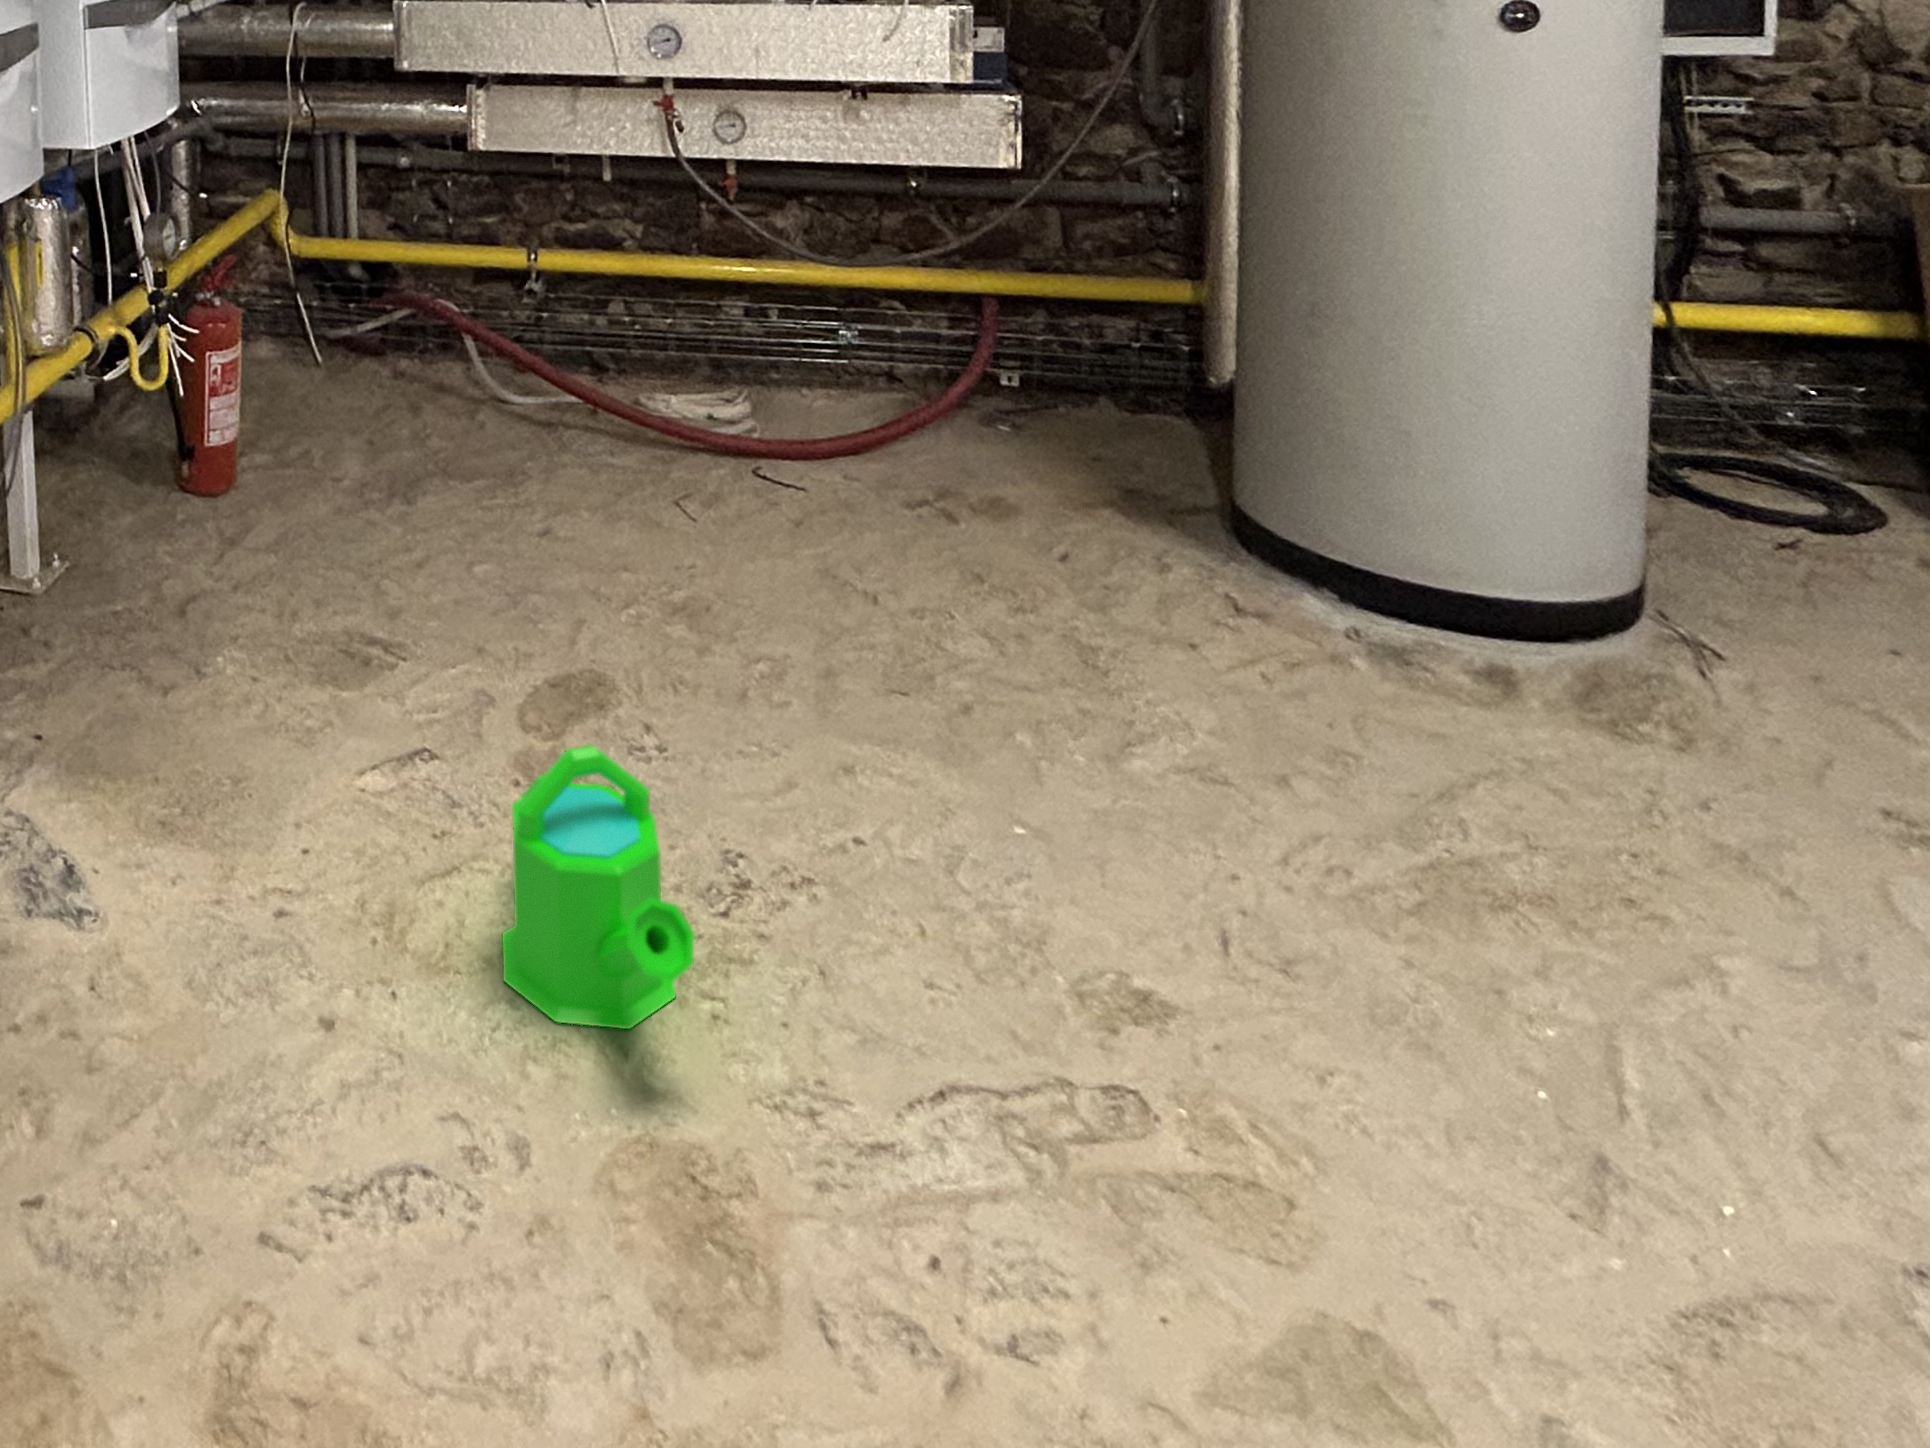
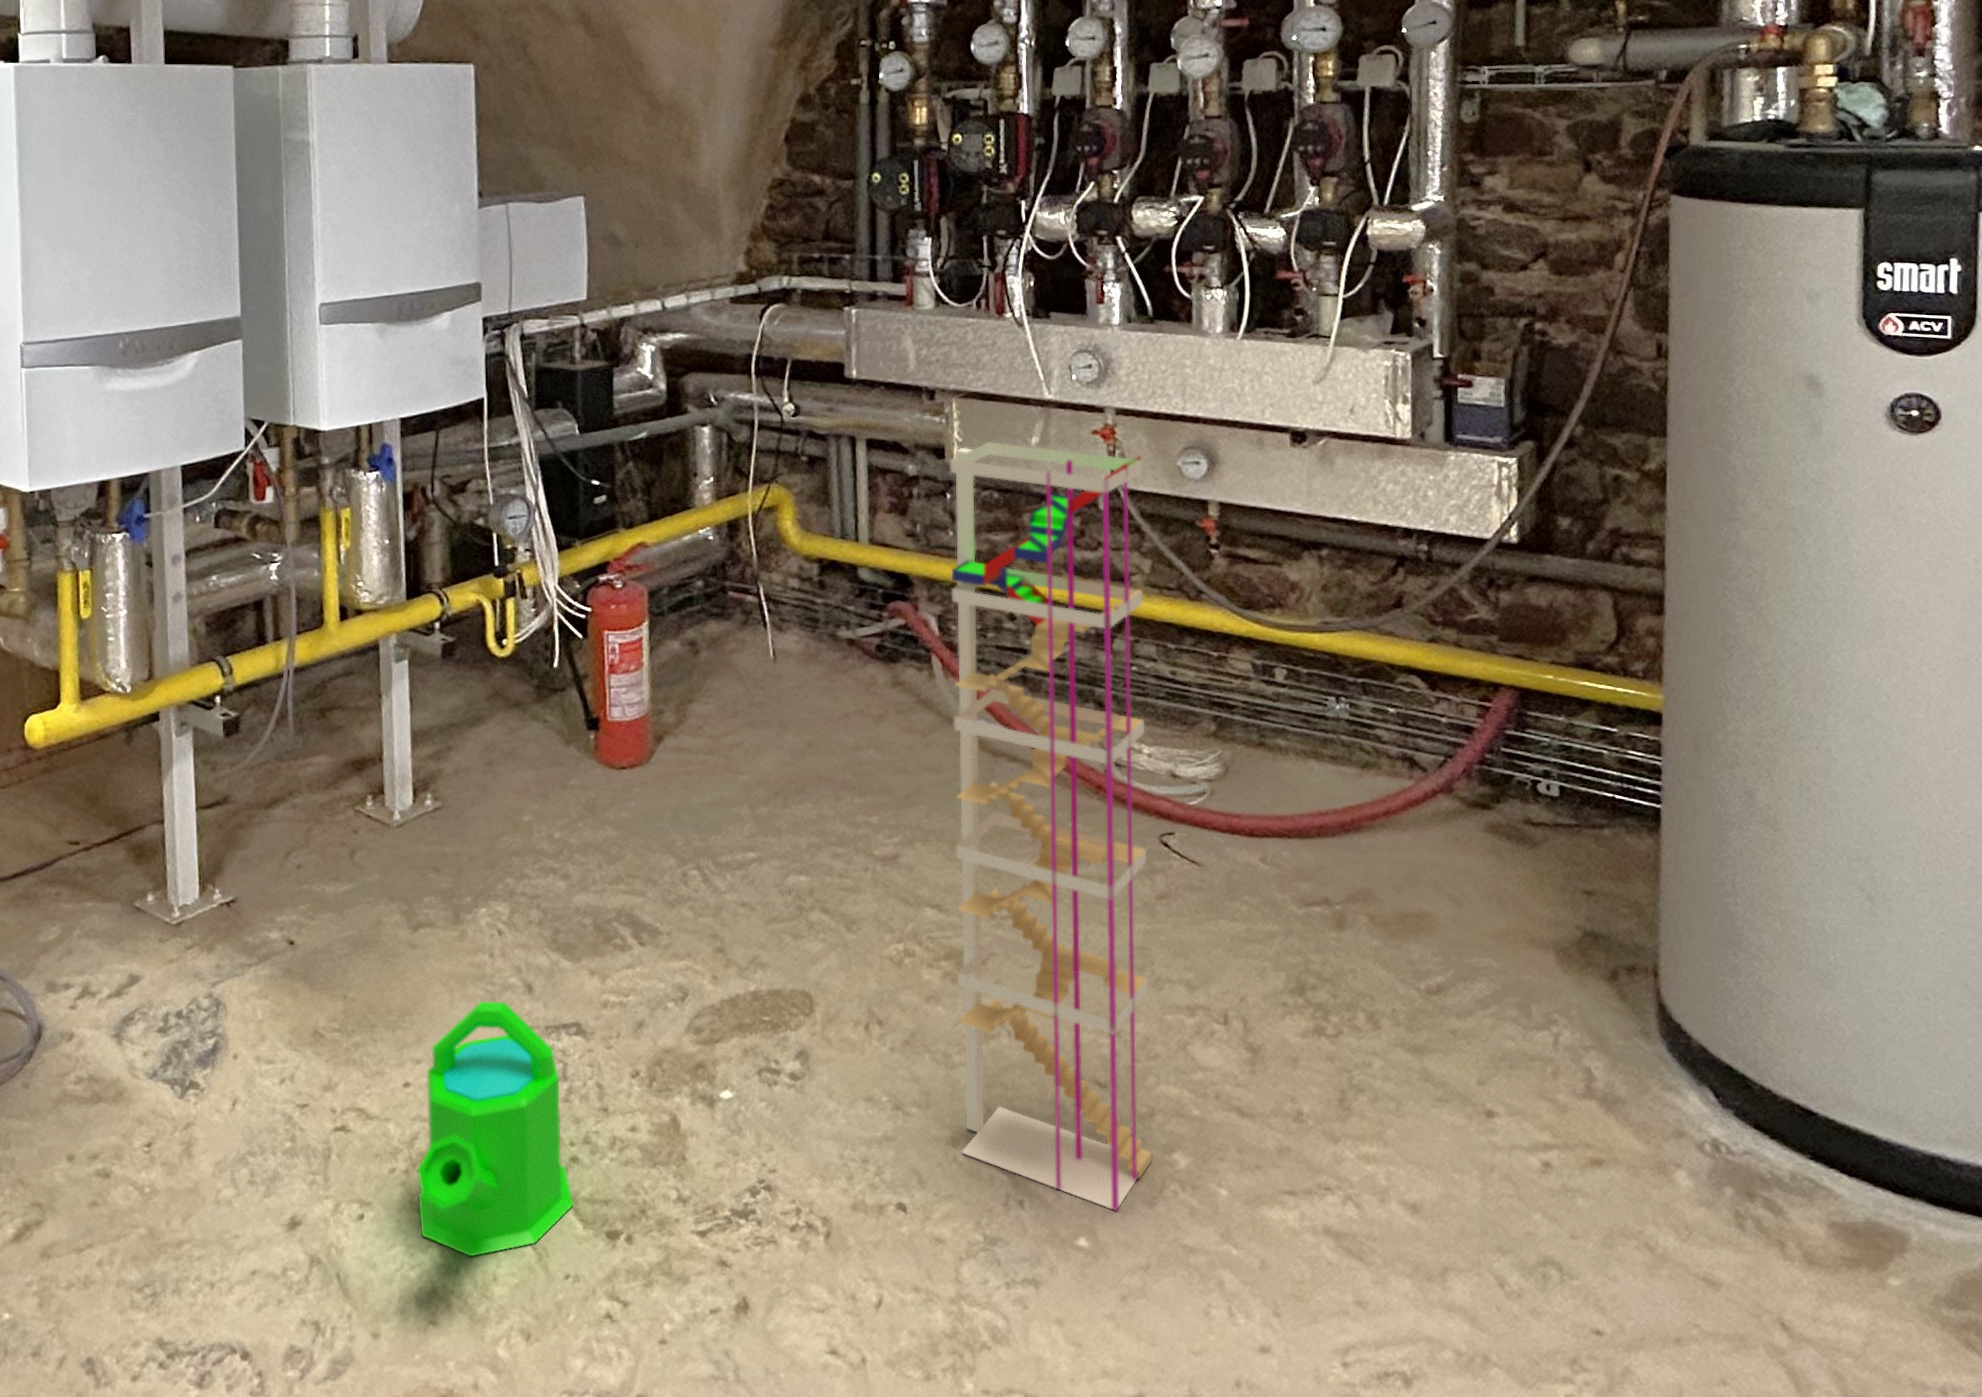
shelving unit: none [928,85,1144,821] -> present [950,442,1152,1211]

